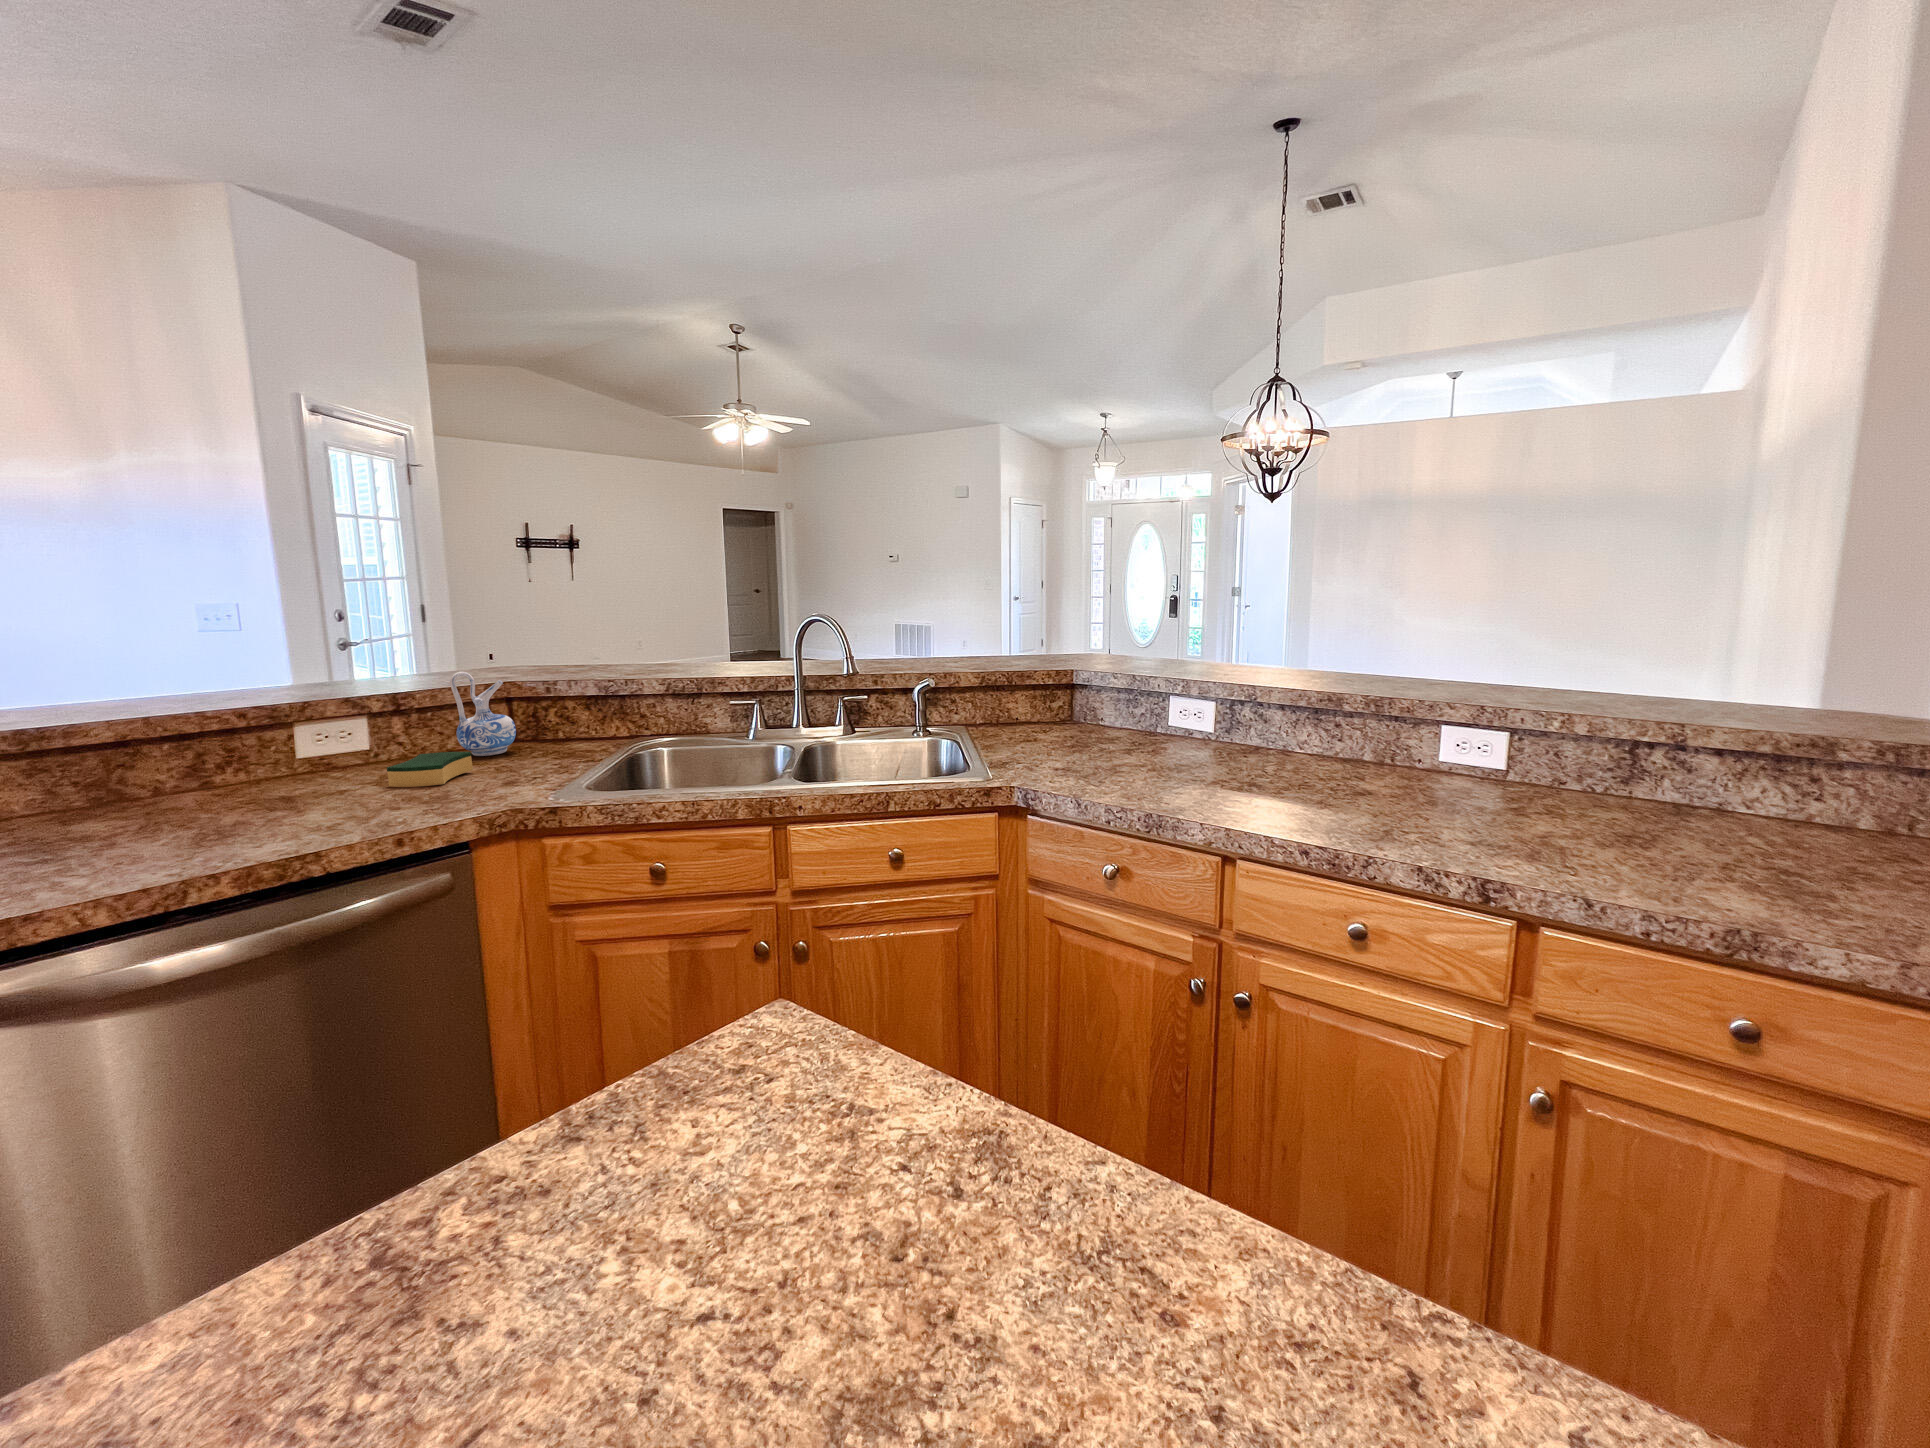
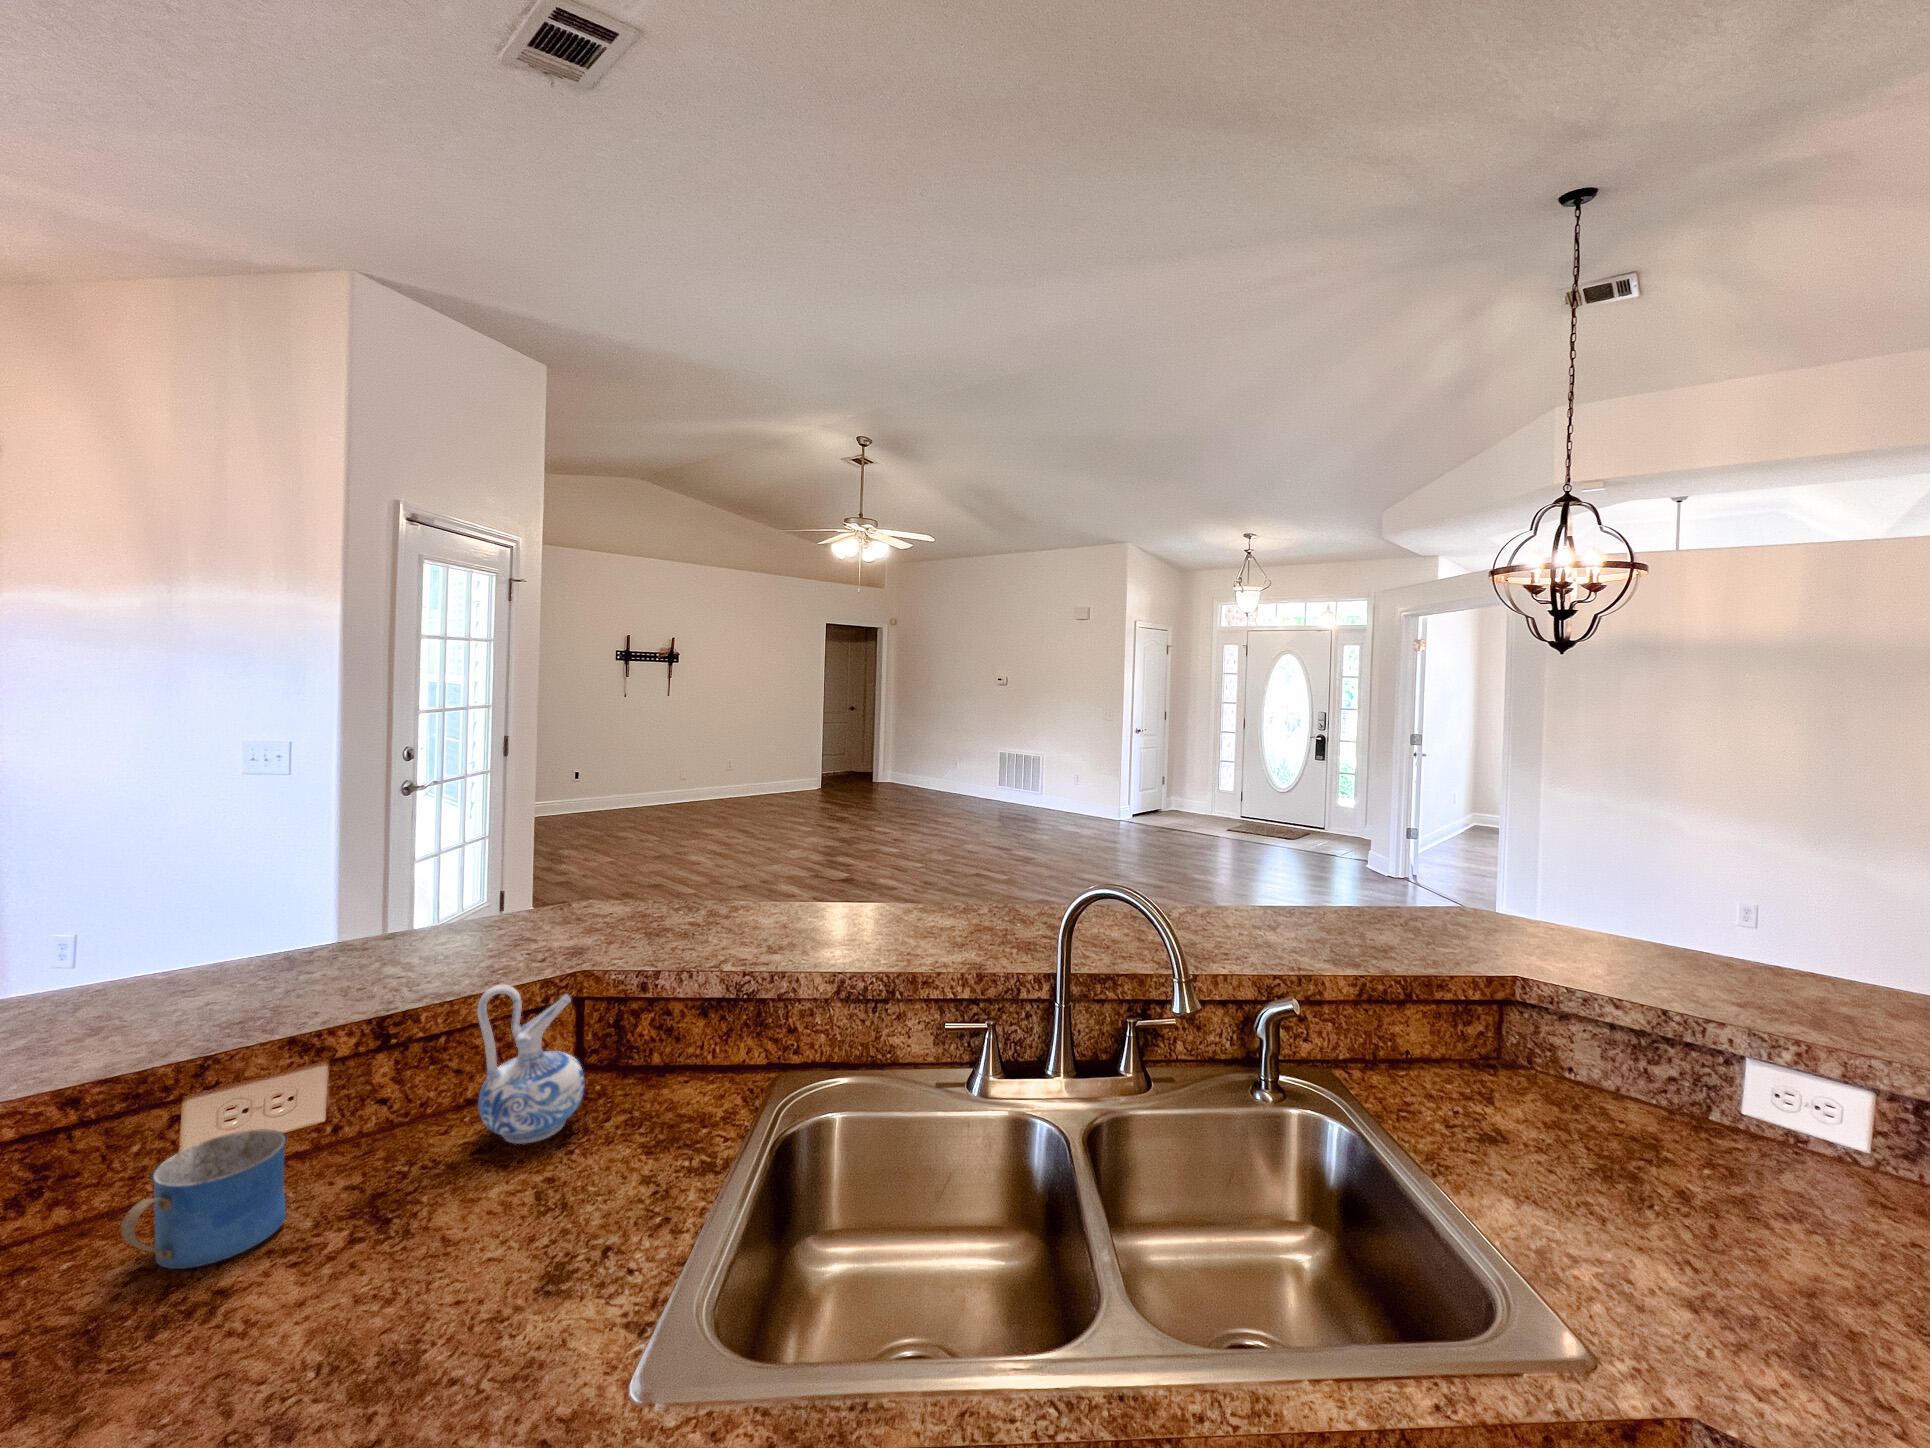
mug: none [293,731,366,781] -> present [121,1129,287,1269]
sponge: present [387,752,473,787] -> none [300,1191,488,1323]

